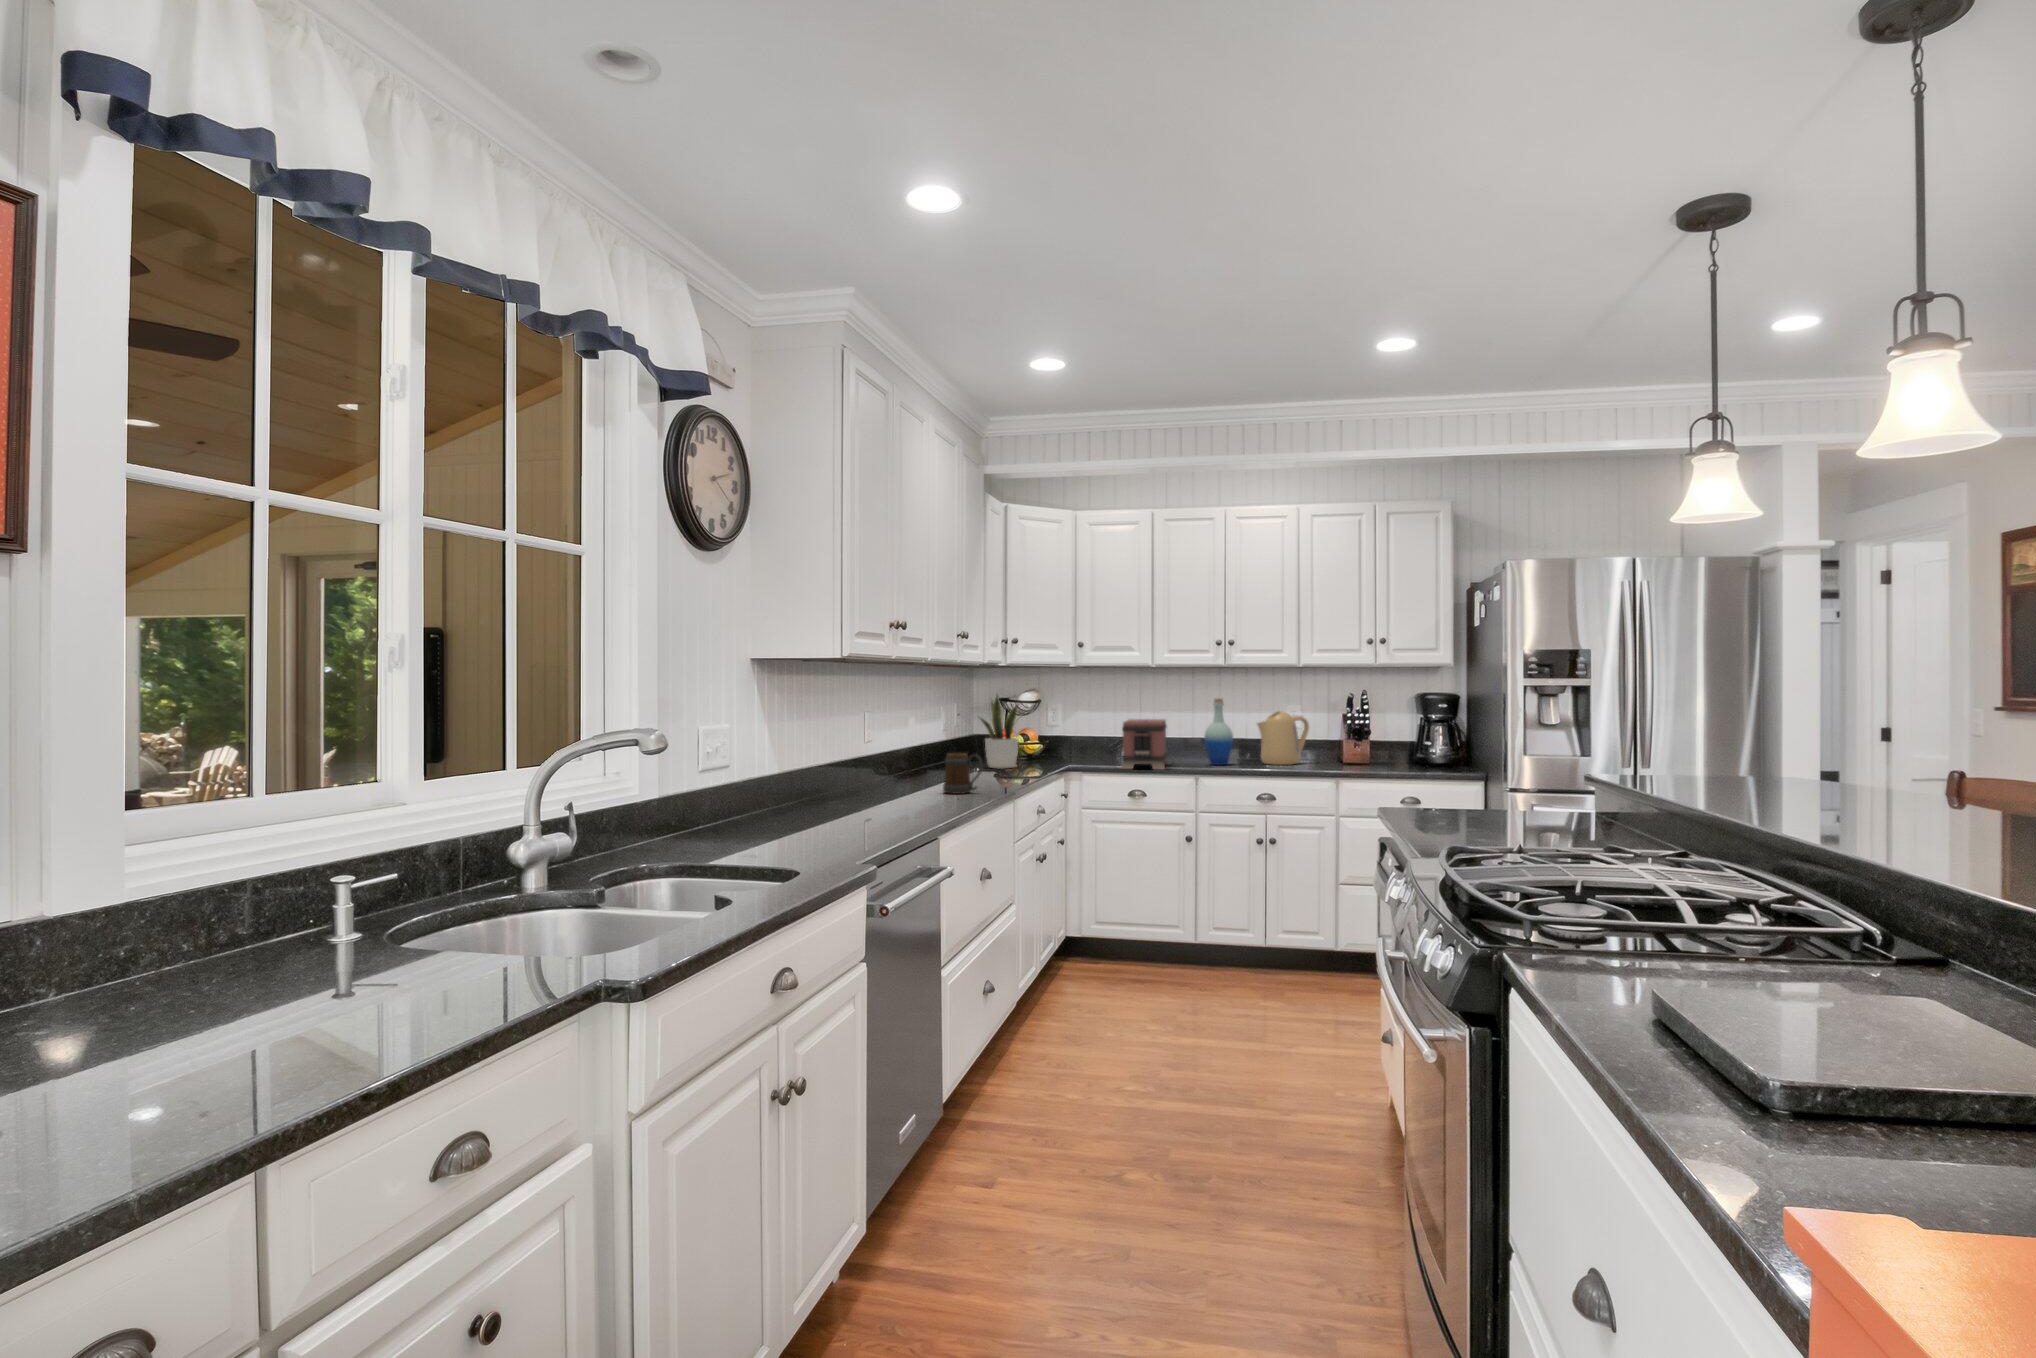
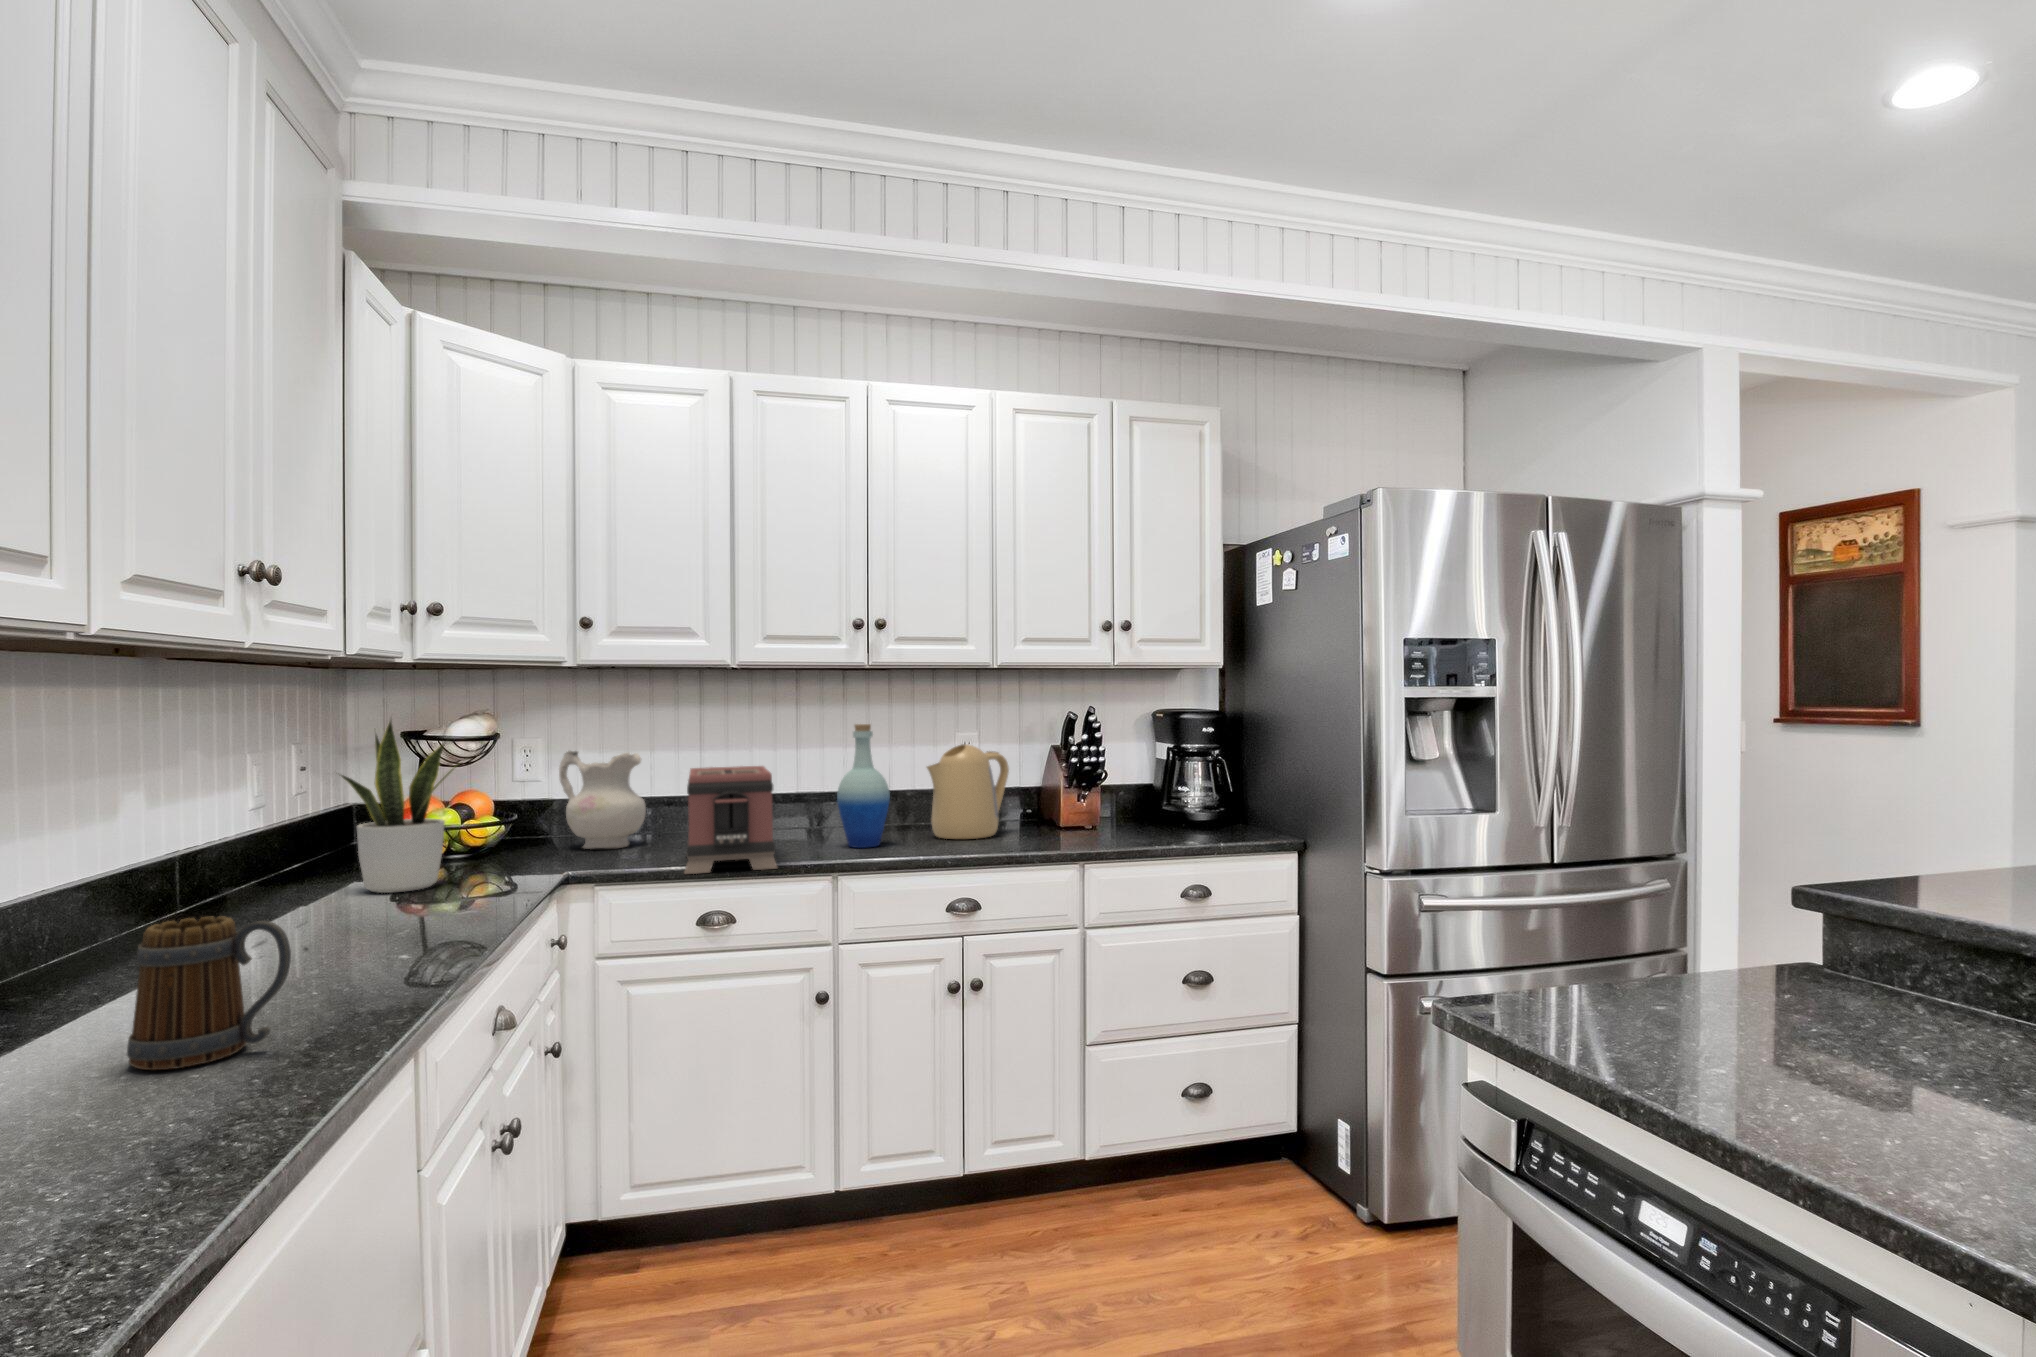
ceramic pitcher: none [1069,709,1111,761] -> present [559,751,646,849]

